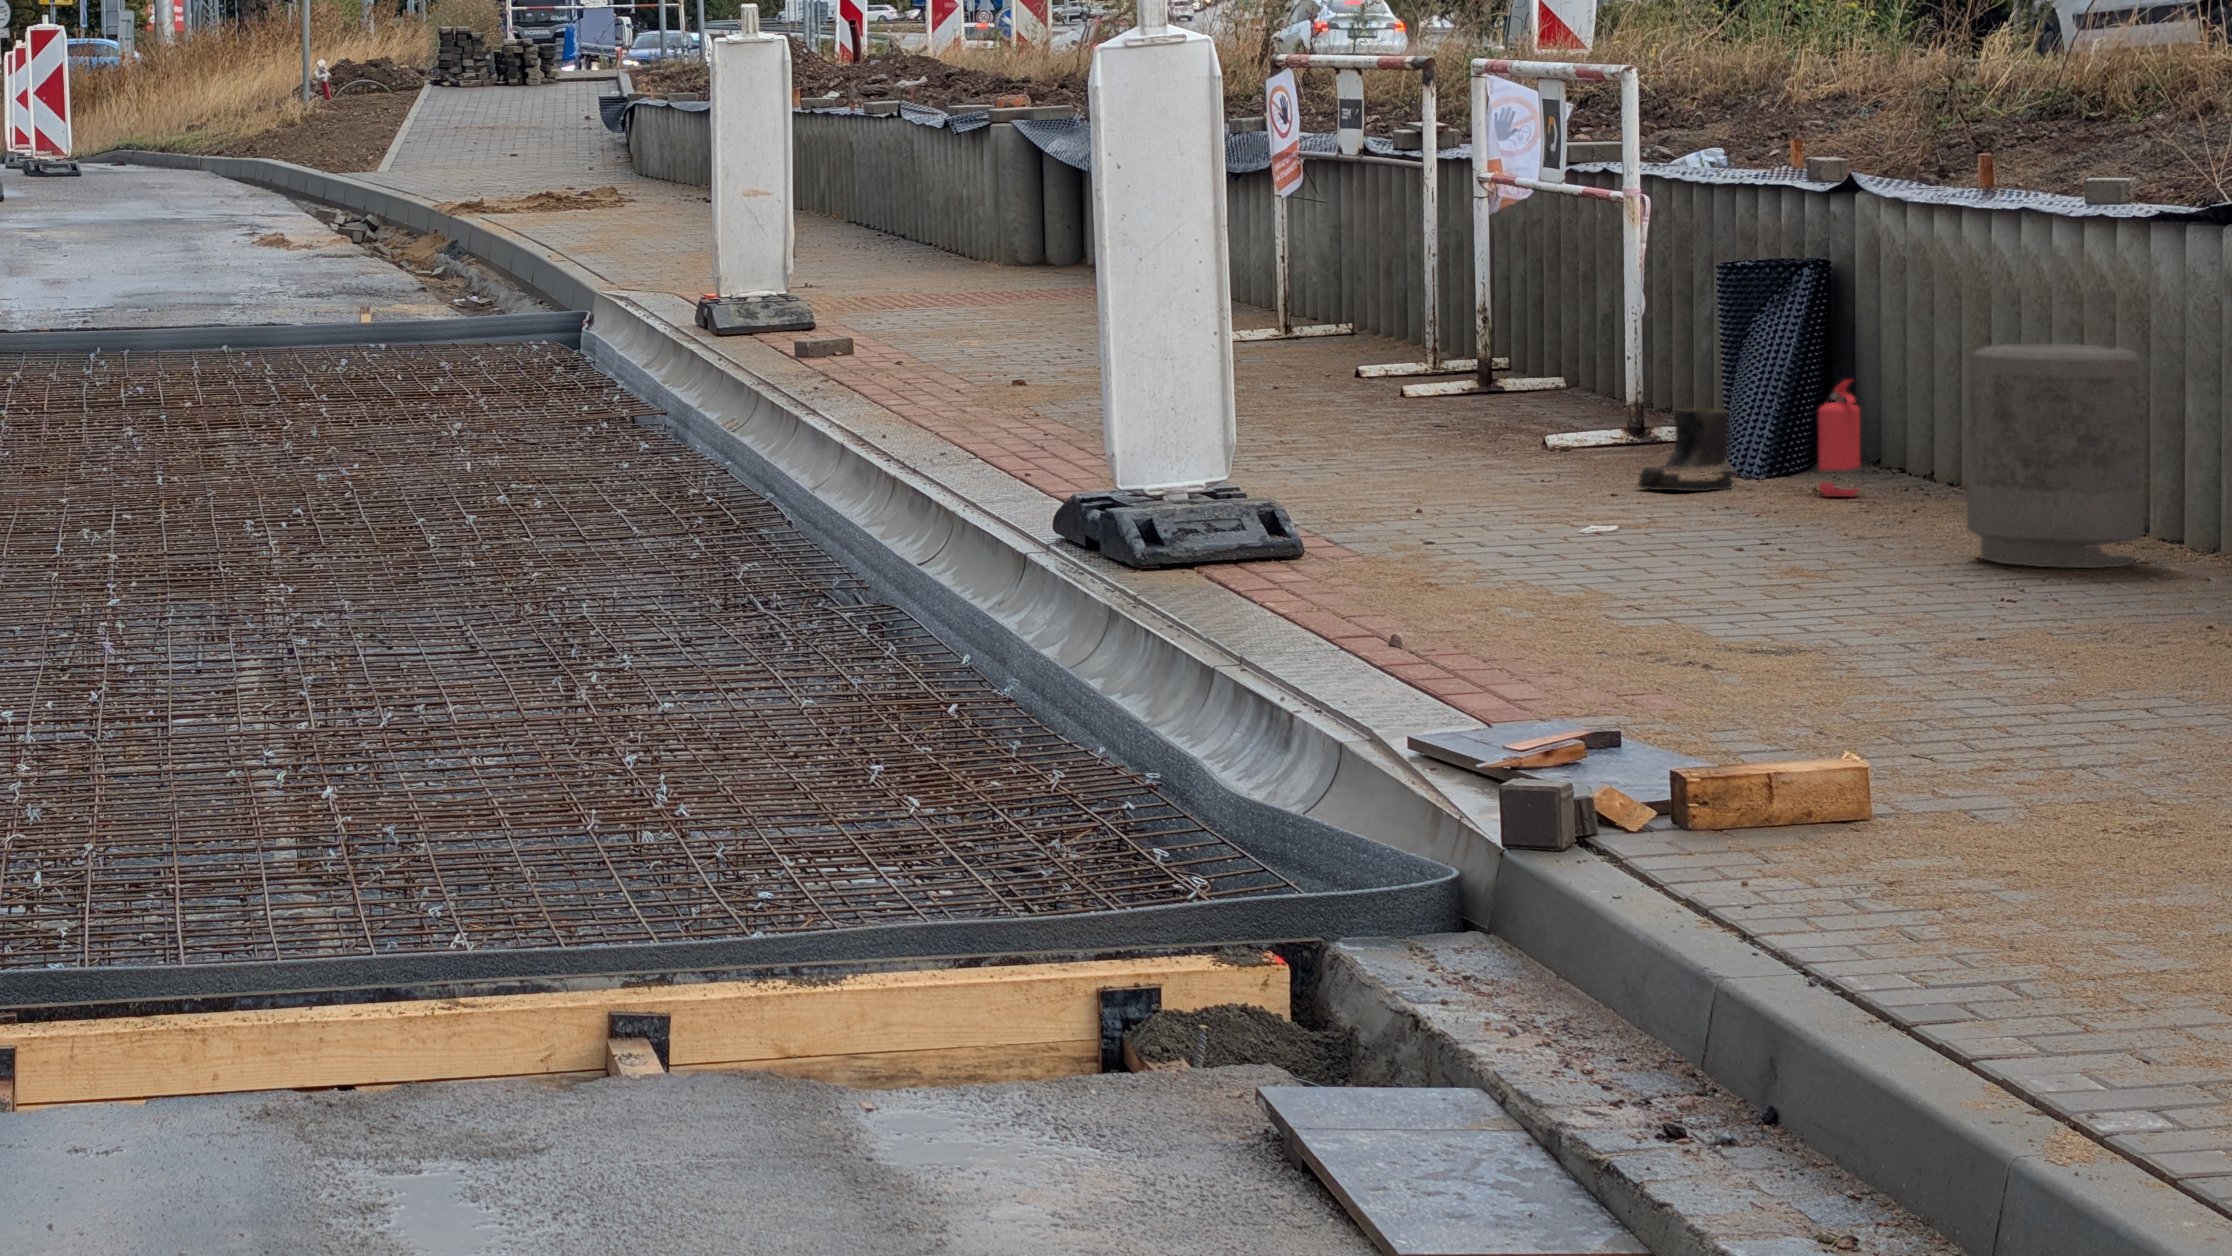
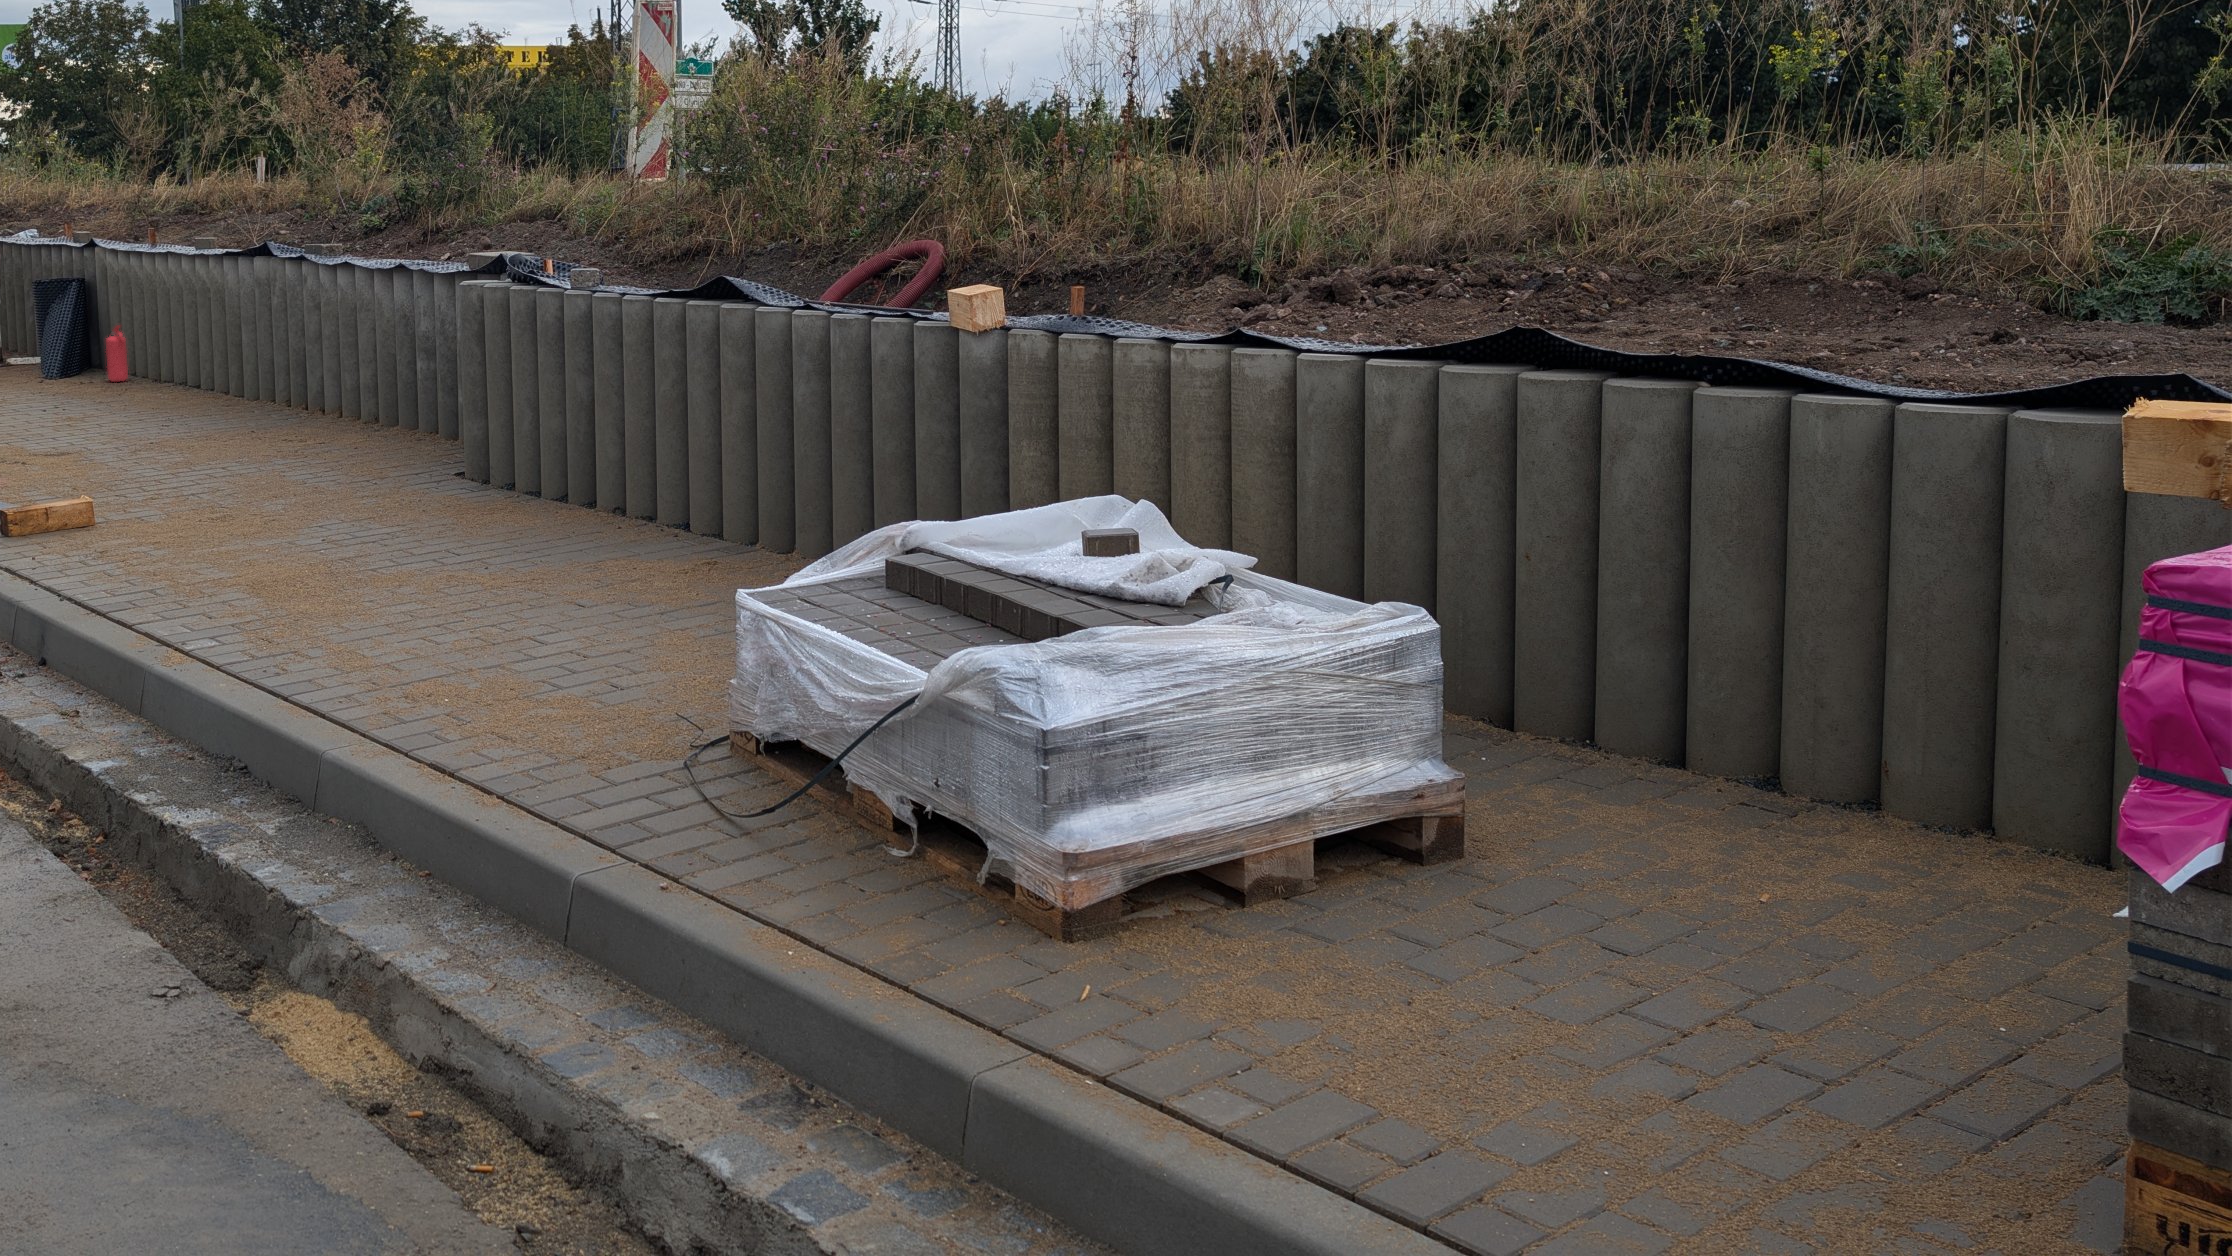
trash can: present [1967,344,2144,568] -> none [168,305,254,409]
boots: present [1638,407,1733,491] -> none [18,341,68,383]

